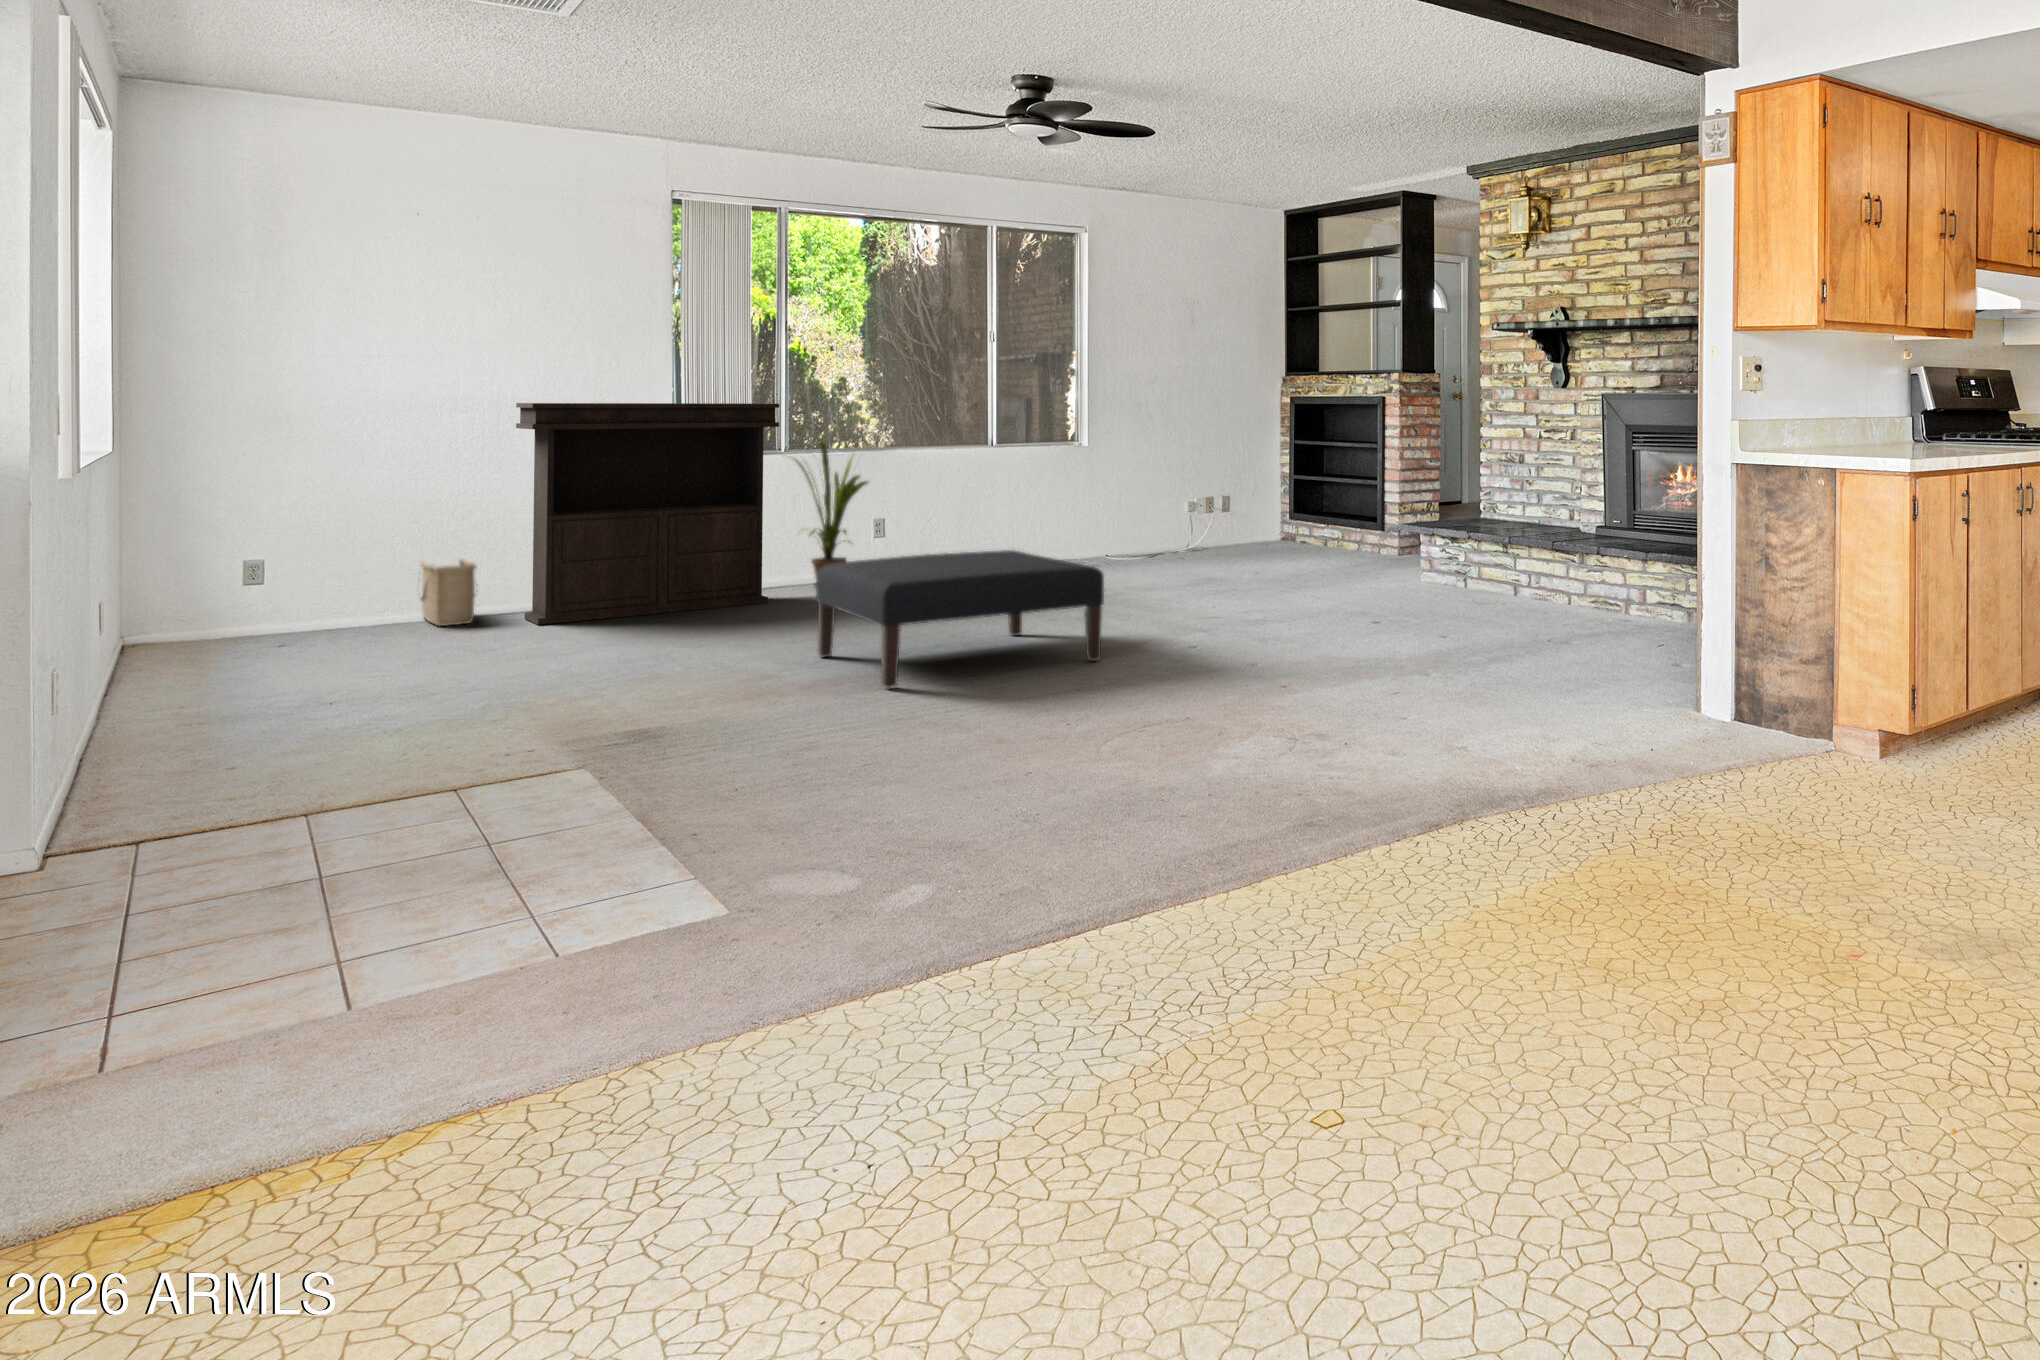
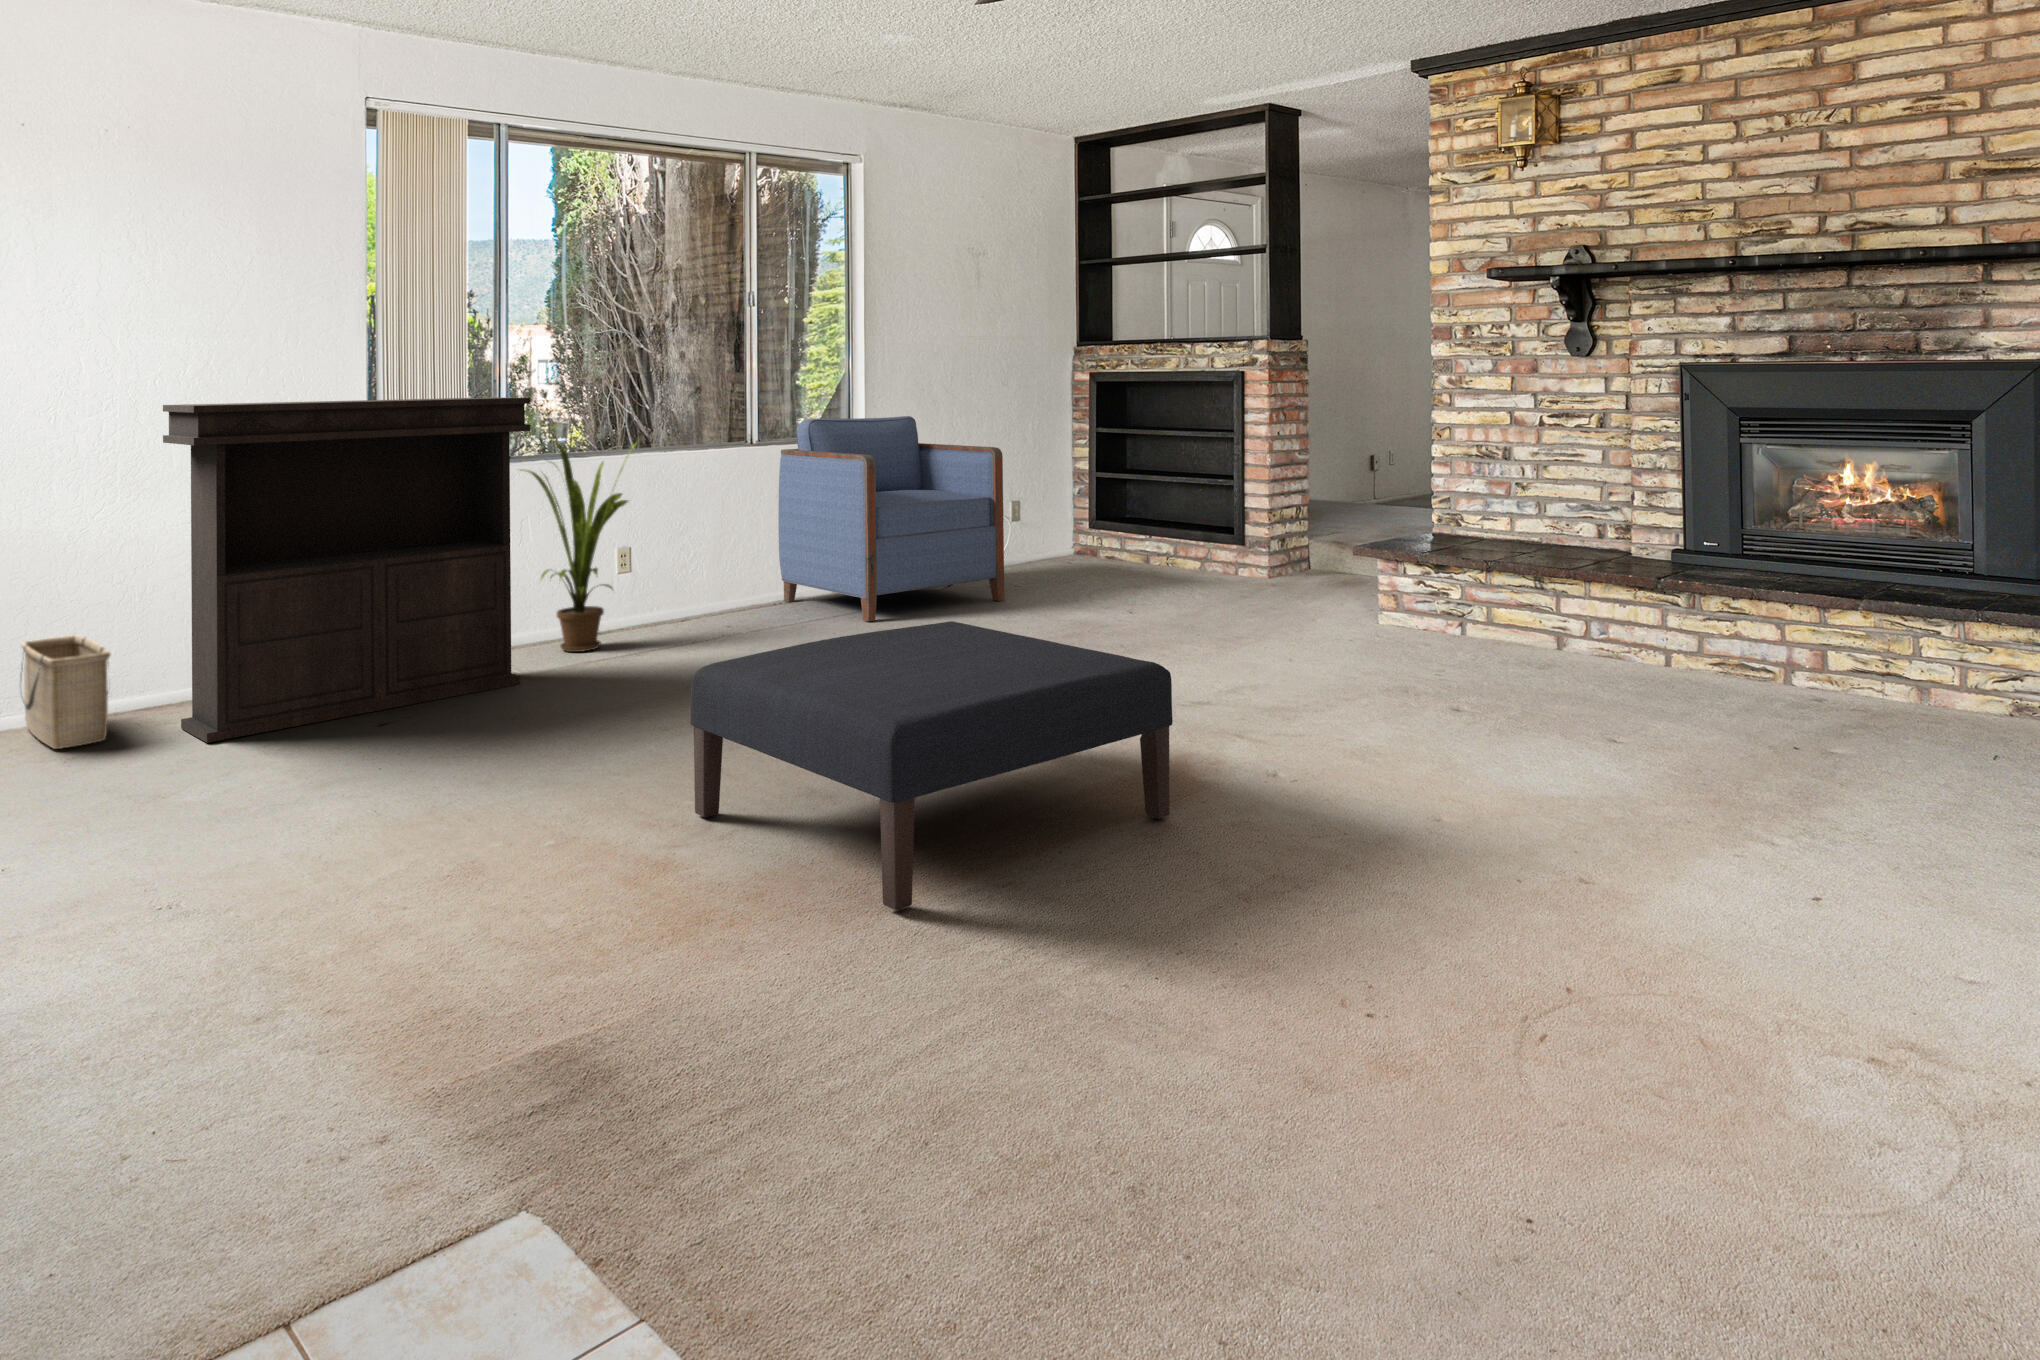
armchair: none [1007,426,1176,576] -> present [778,416,1004,621]

